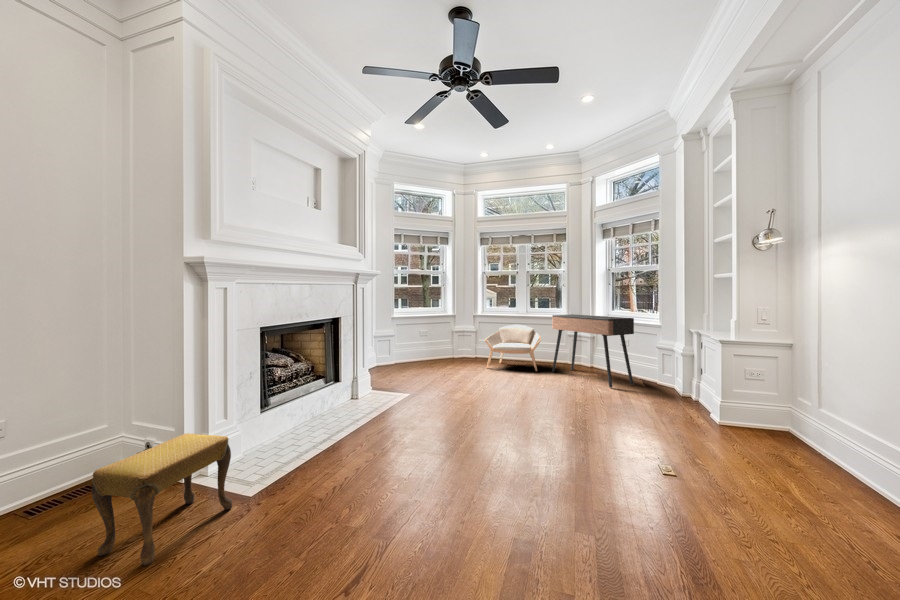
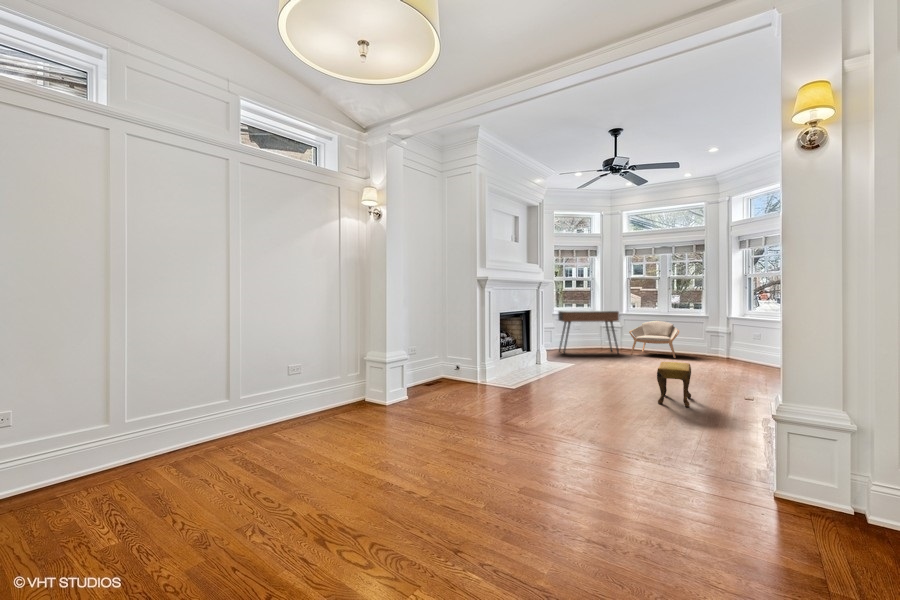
console table: present [552,314,634,388] -> present [558,311,619,353]
footstool: present [92,433,232,565] -> present [657,362,691,407]

